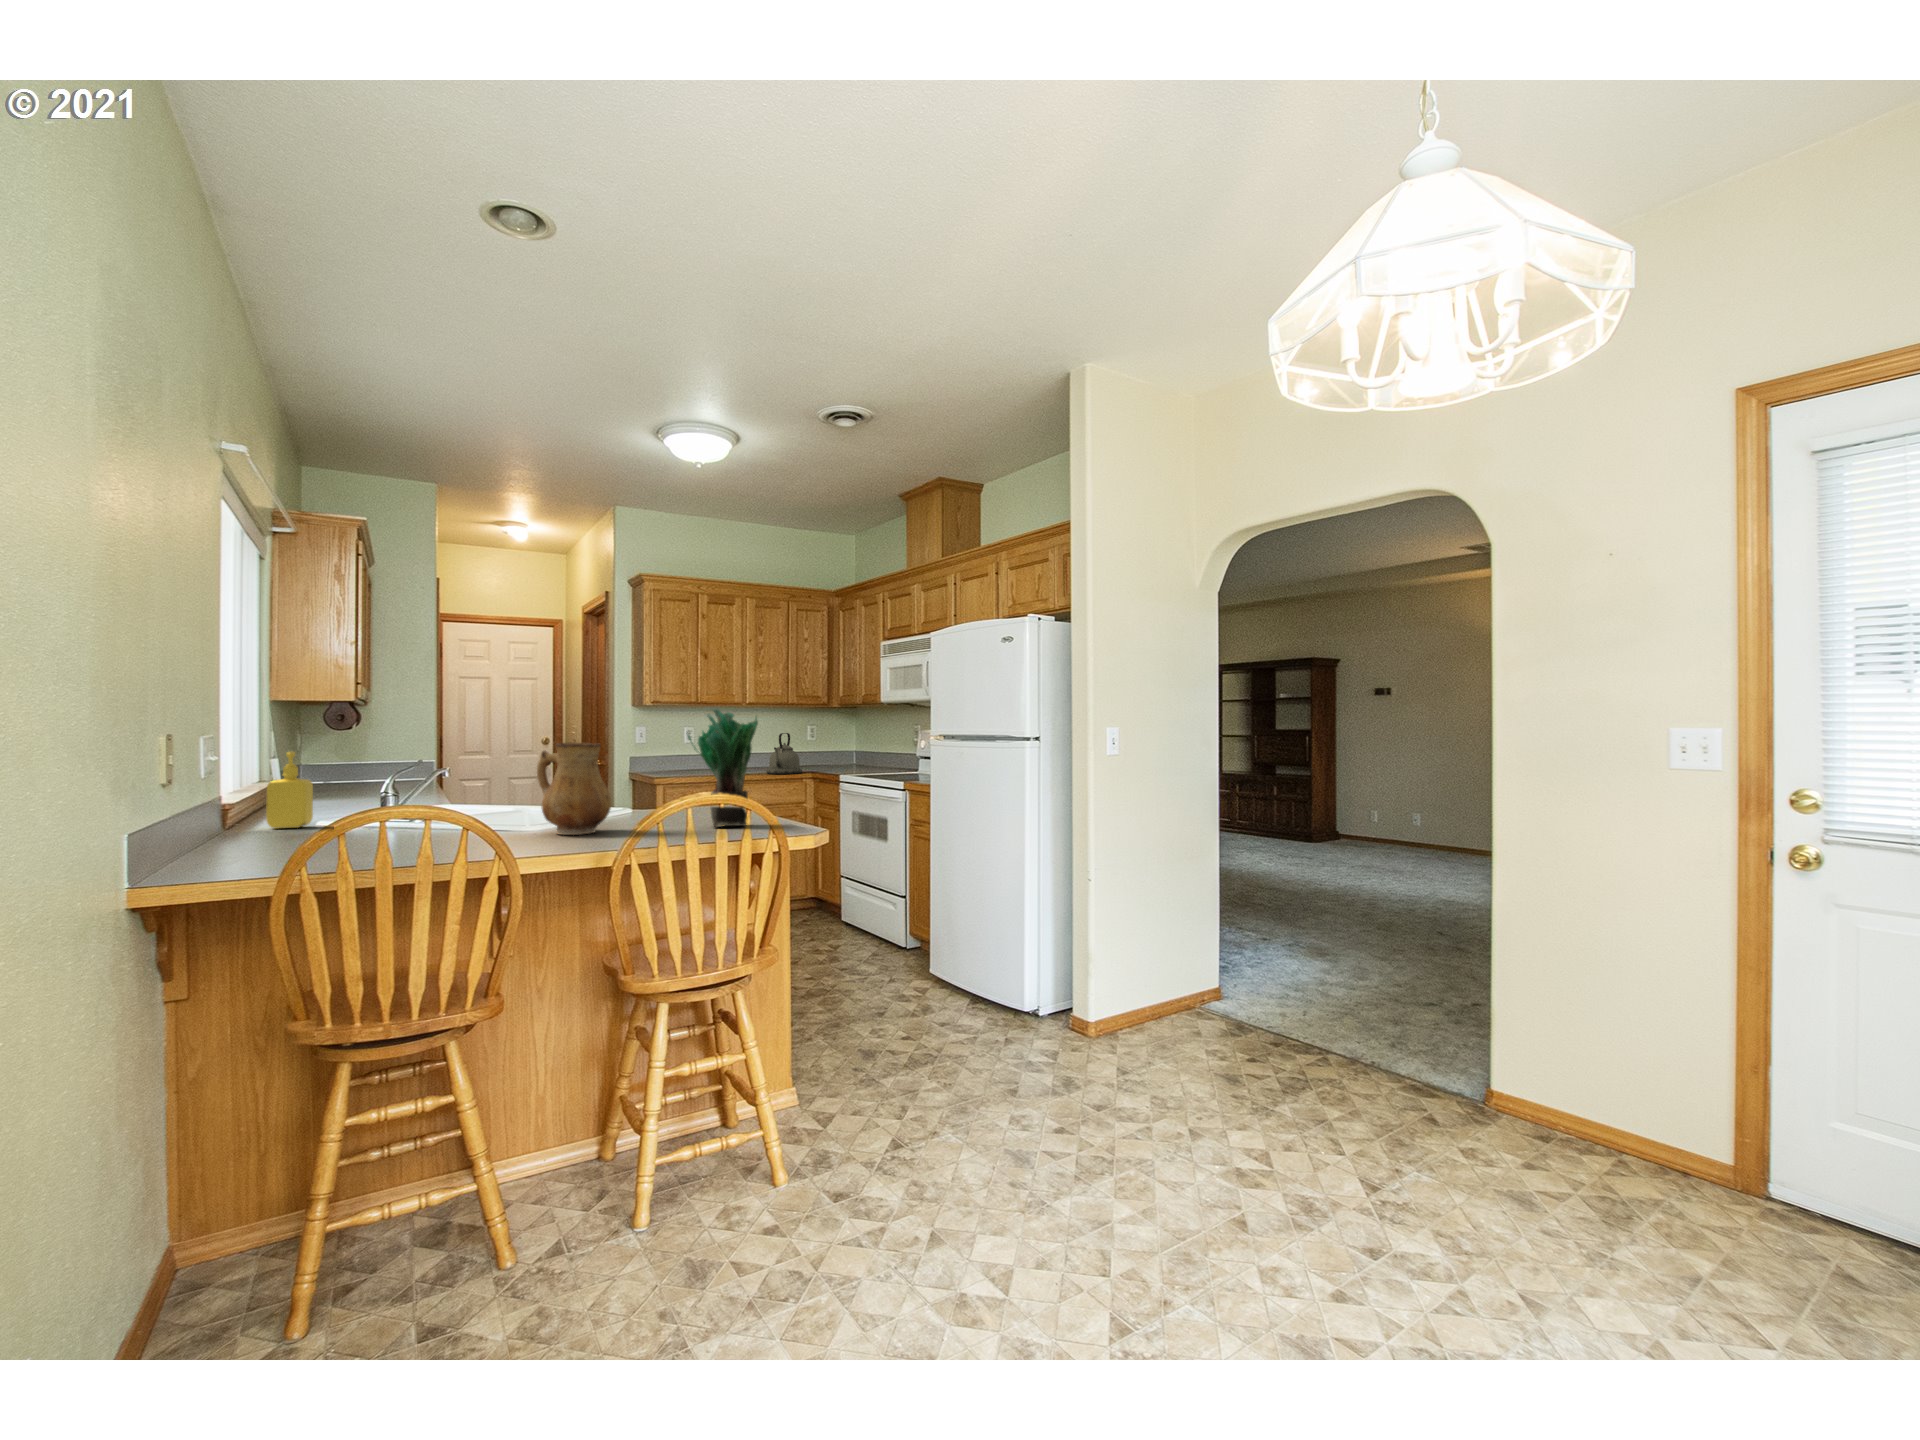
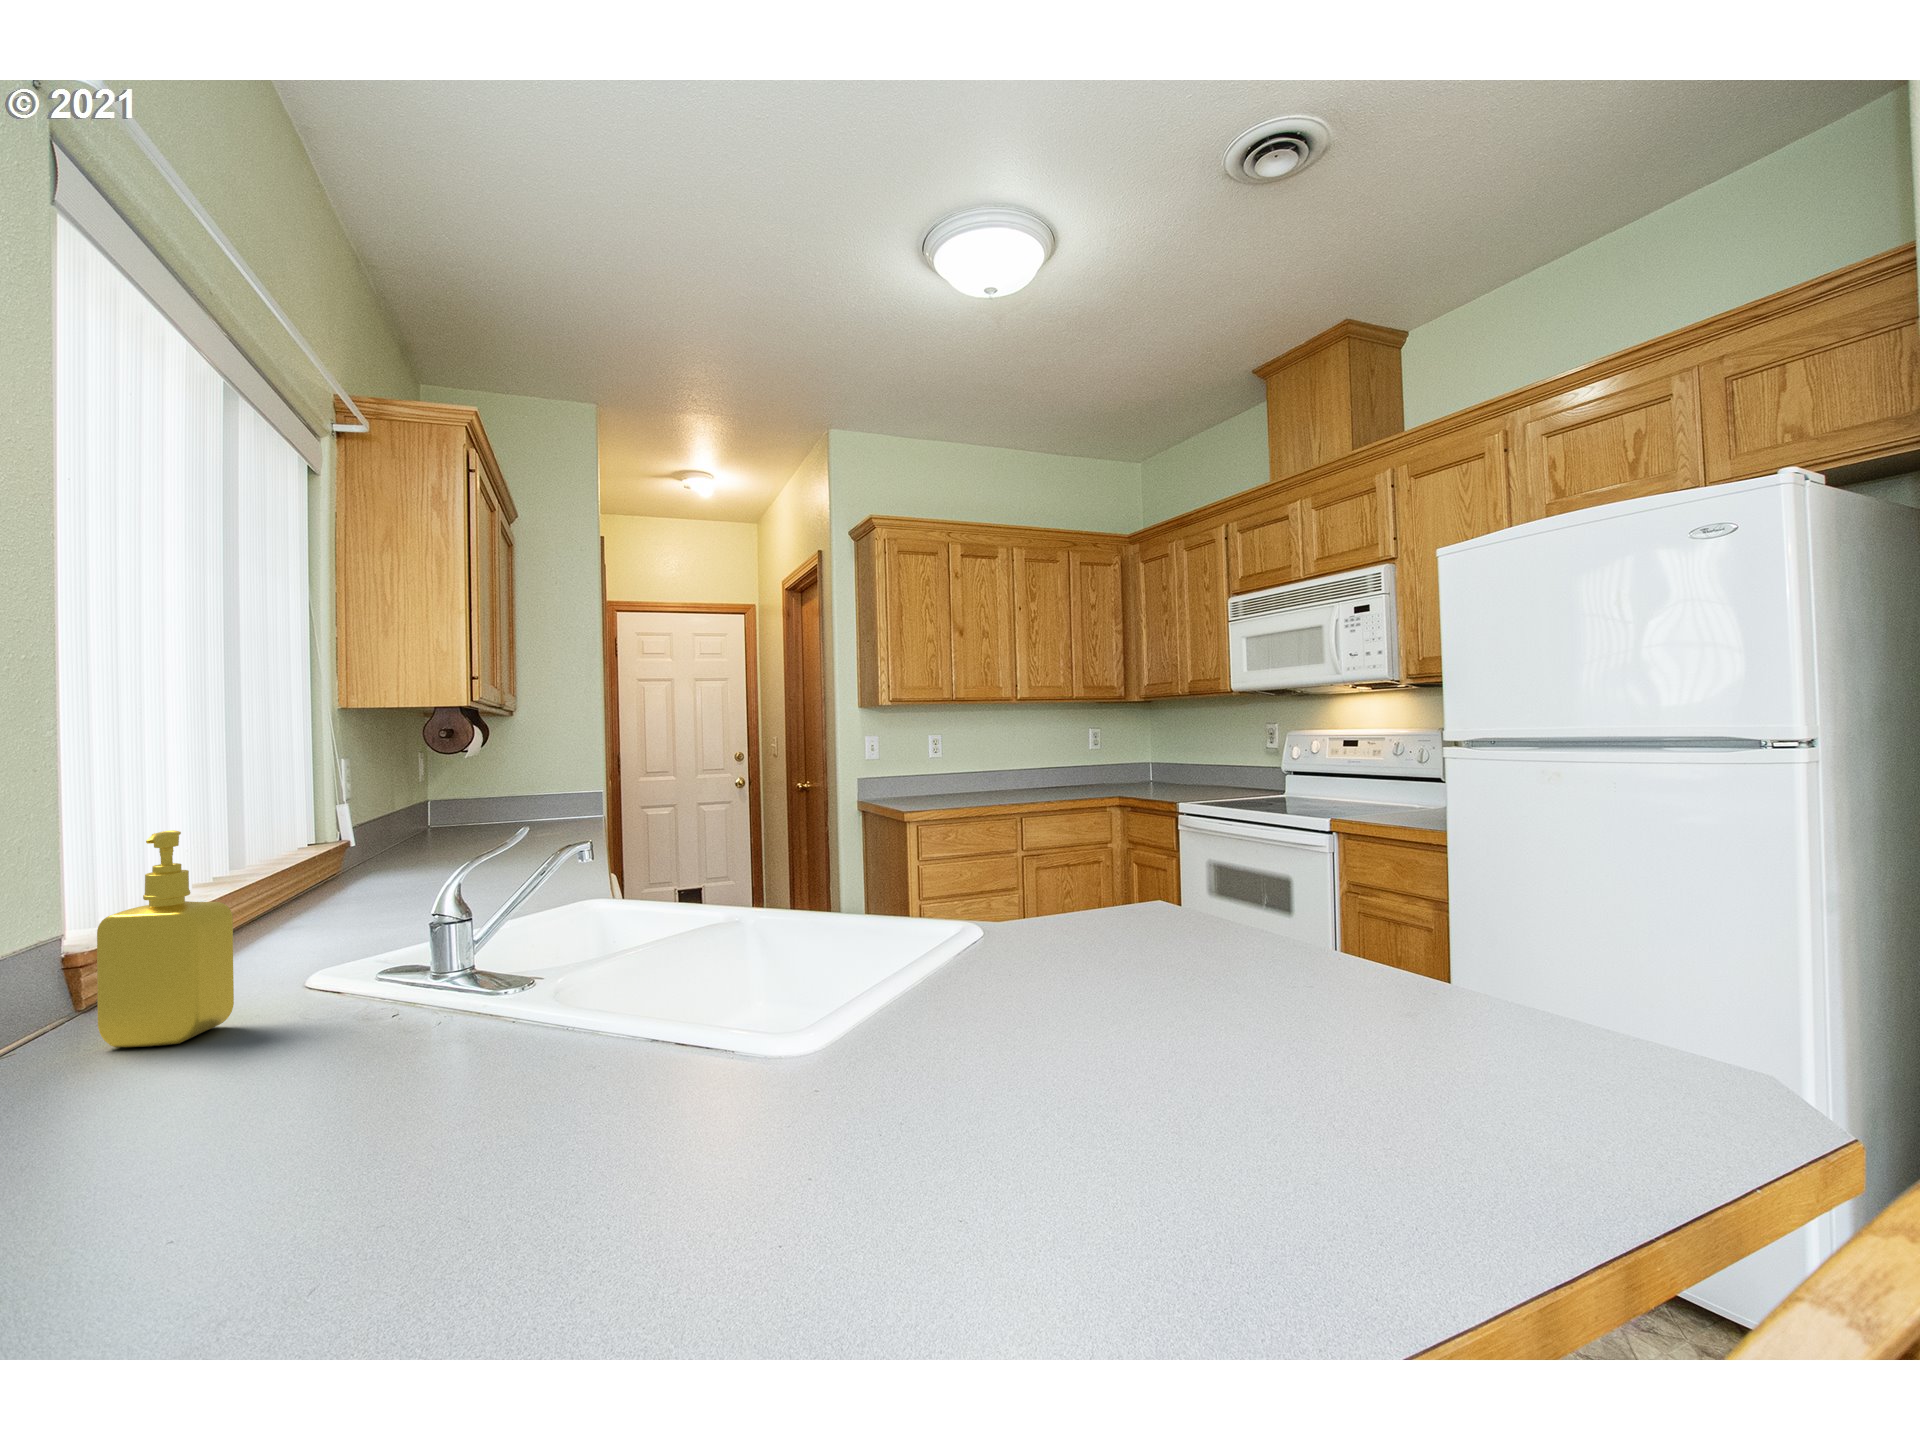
potted plant: present [688,709,758,827] -> none [1276,678,1538,1088]
kettle: present [766,733,802,774] -> none [1054,741,1106,802]
ceramic pitcher: present [537,743,611,835] -> none [809,803,1067,1166]

